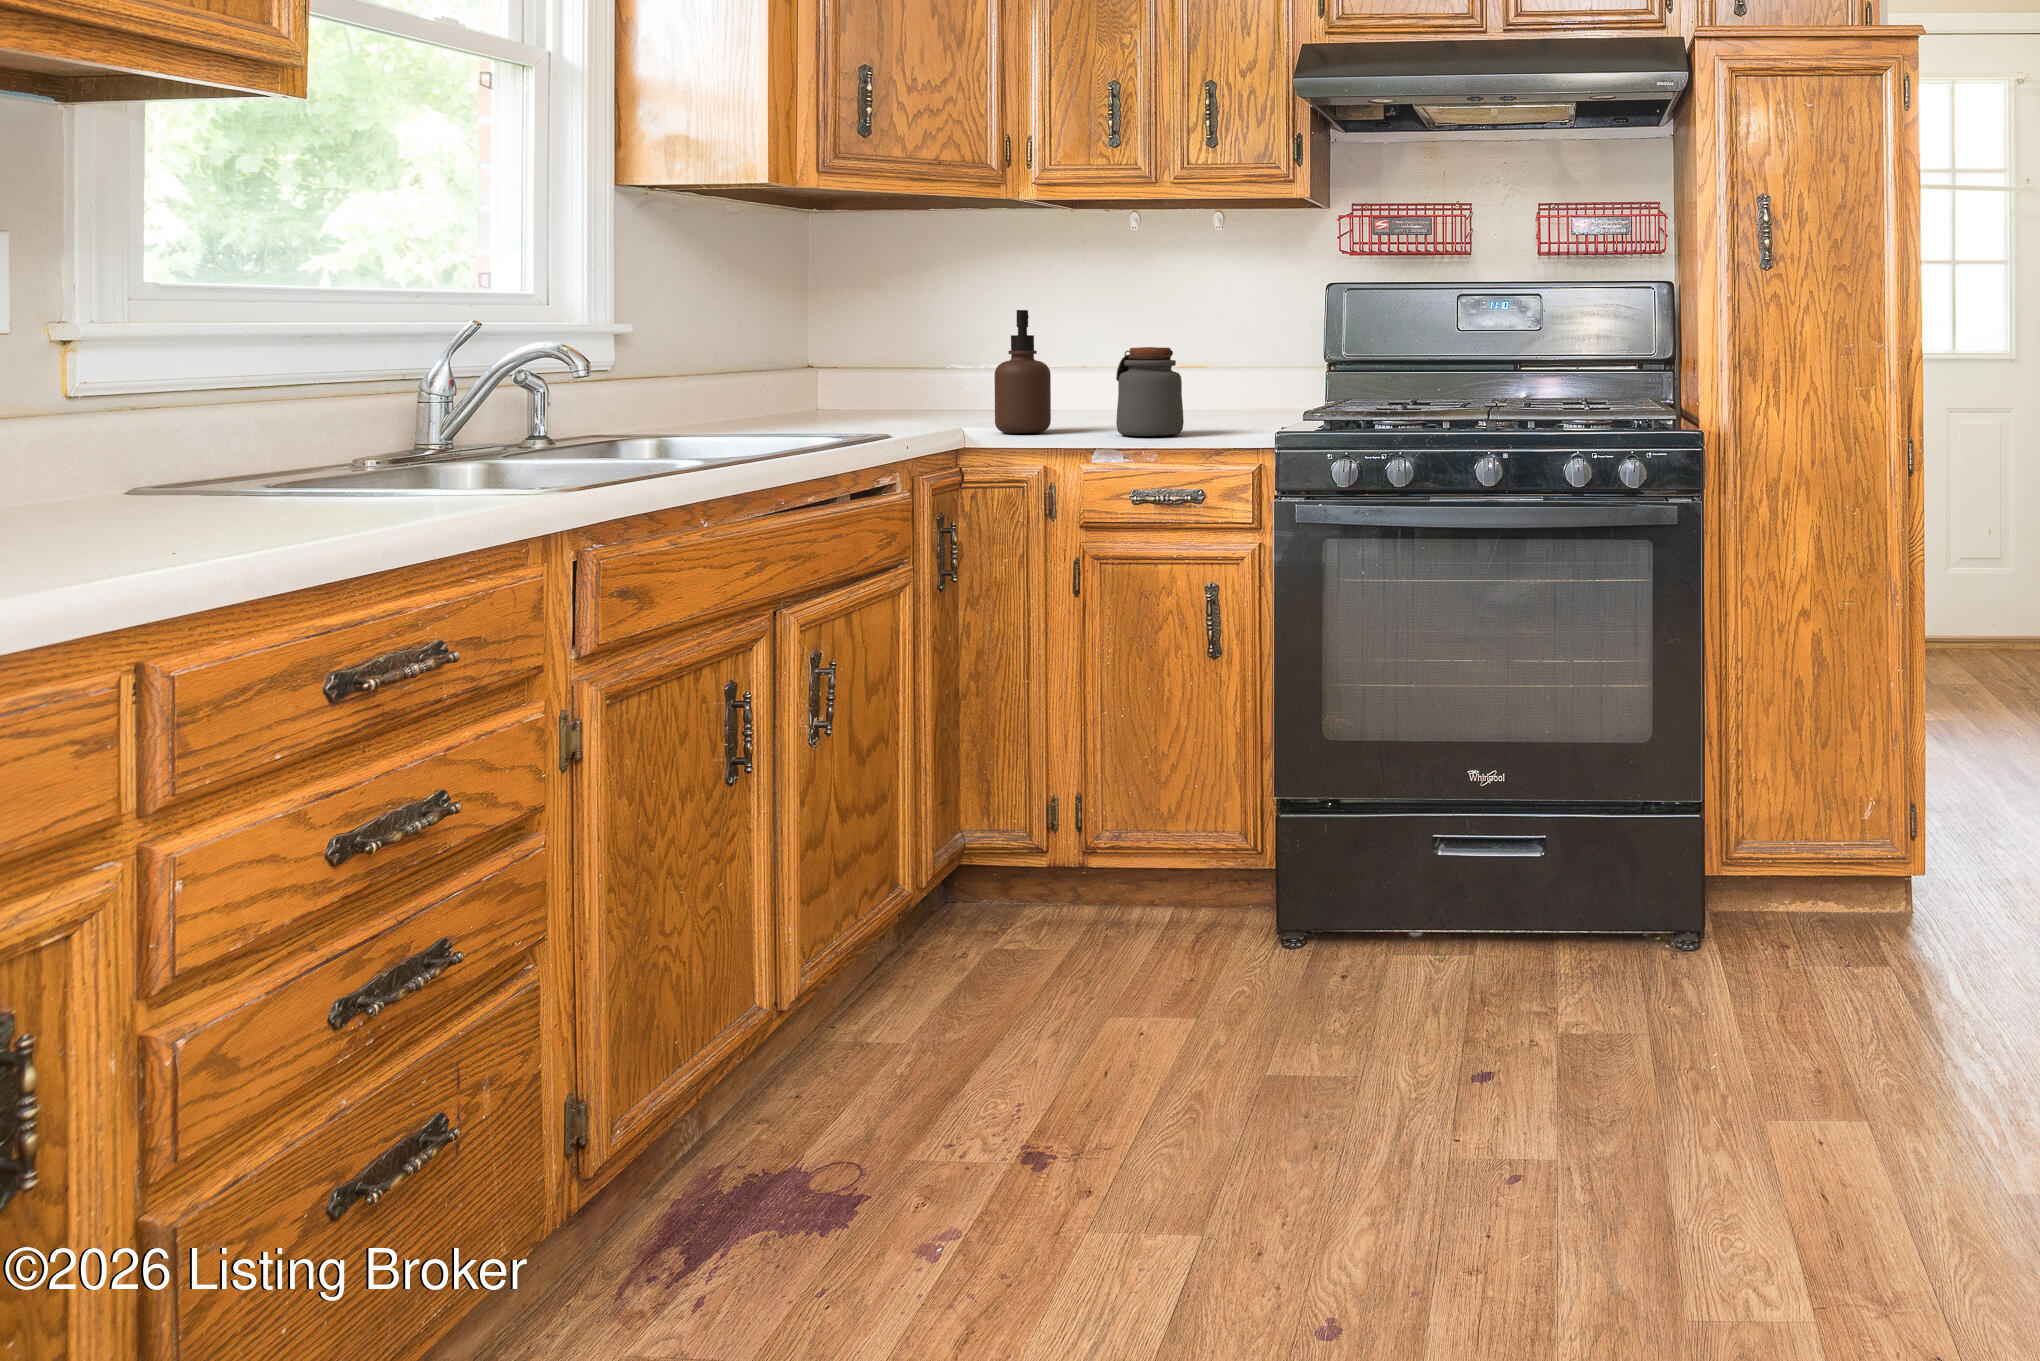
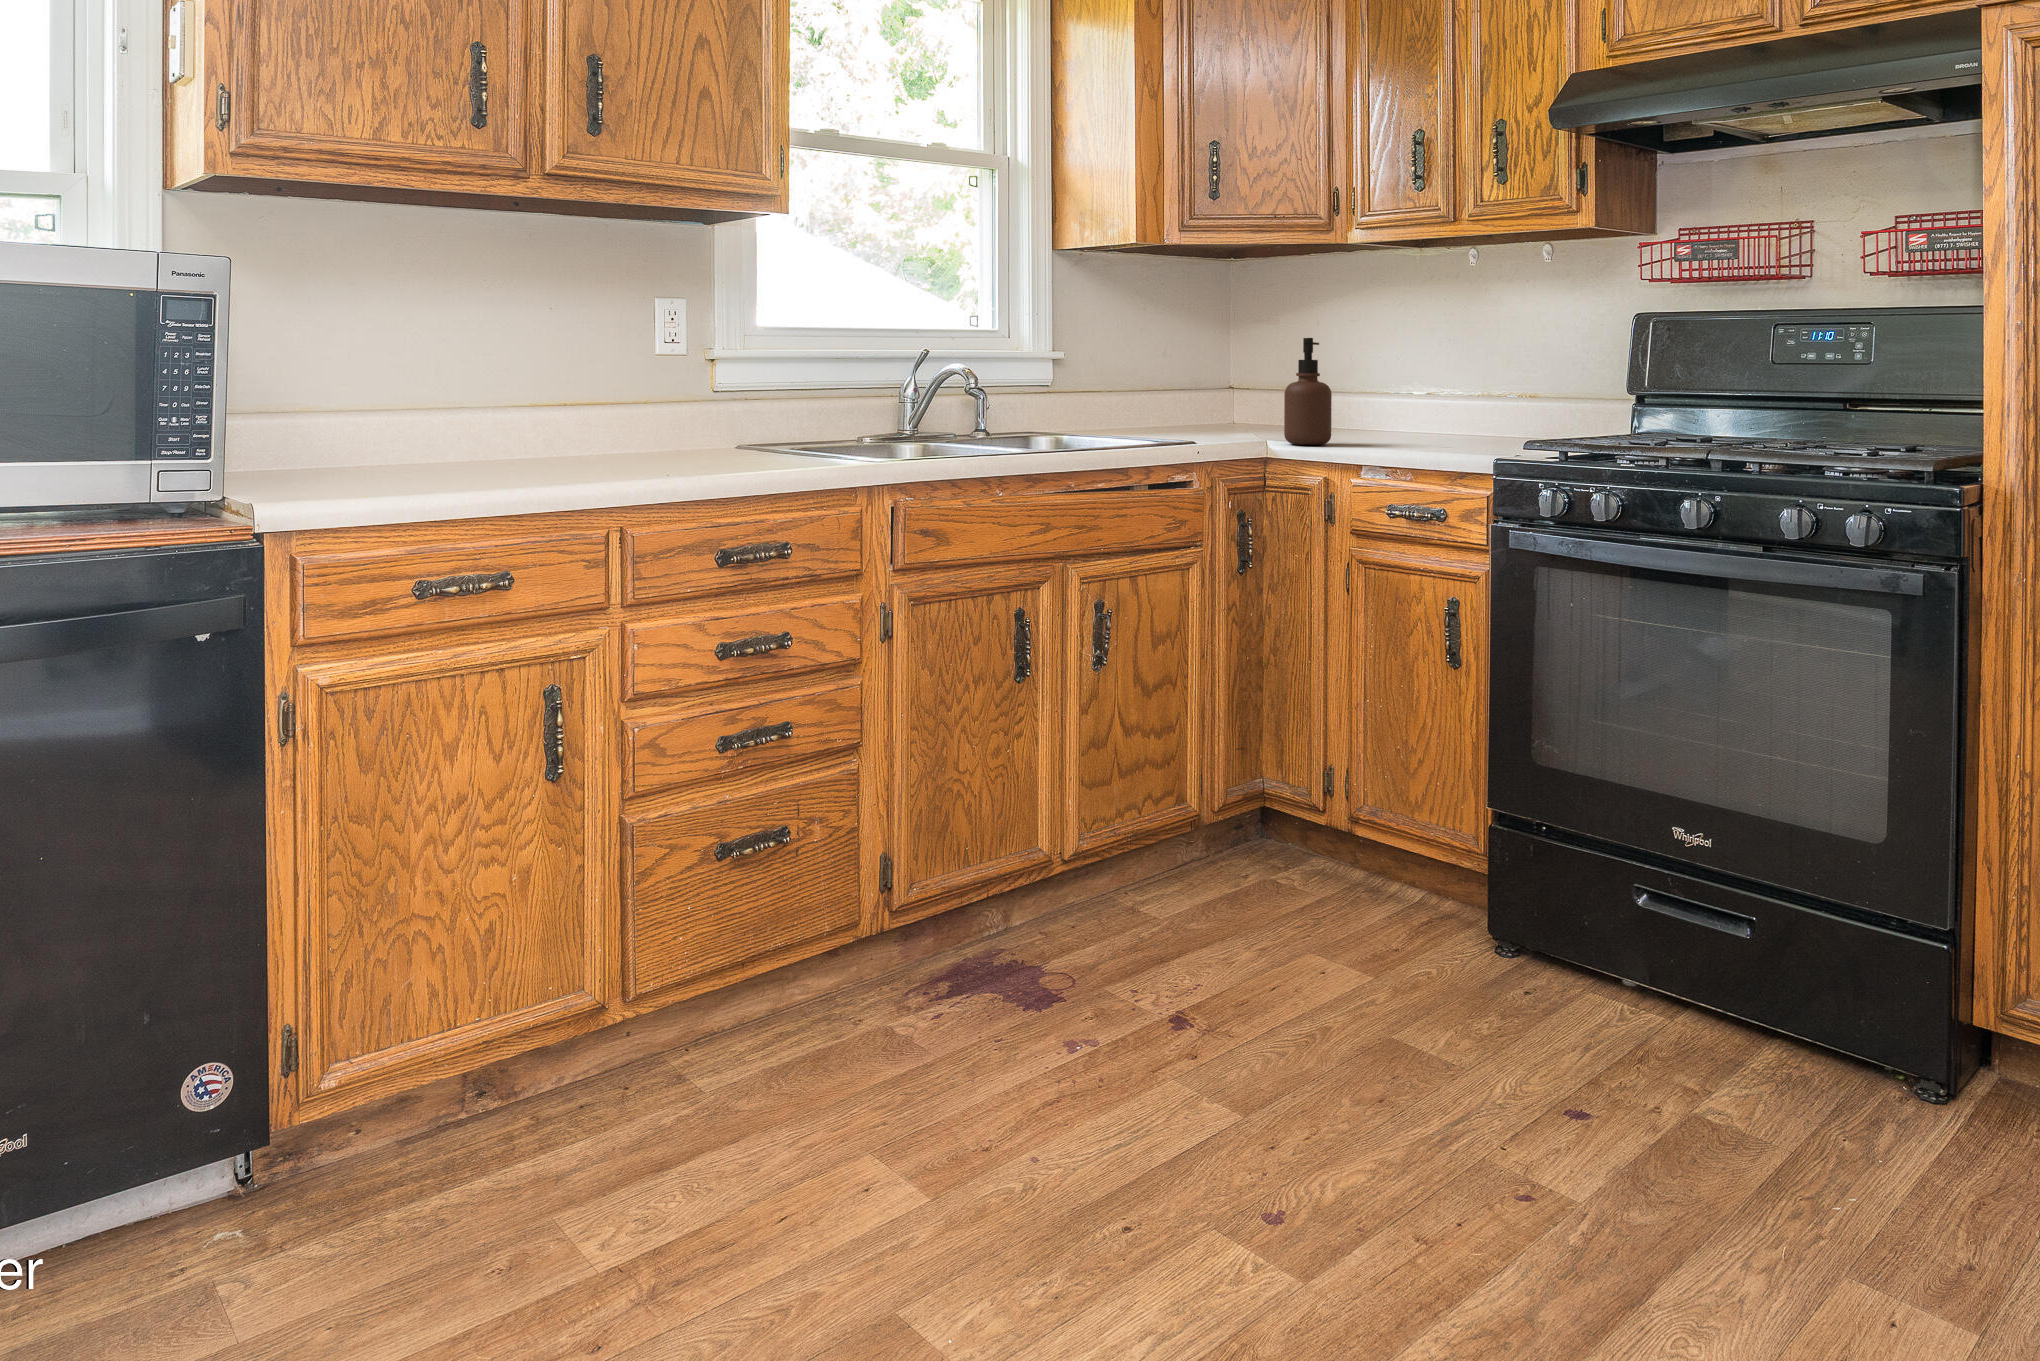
jar: present [1116,347,1184,436] -> none [1376,371,1438,452]

